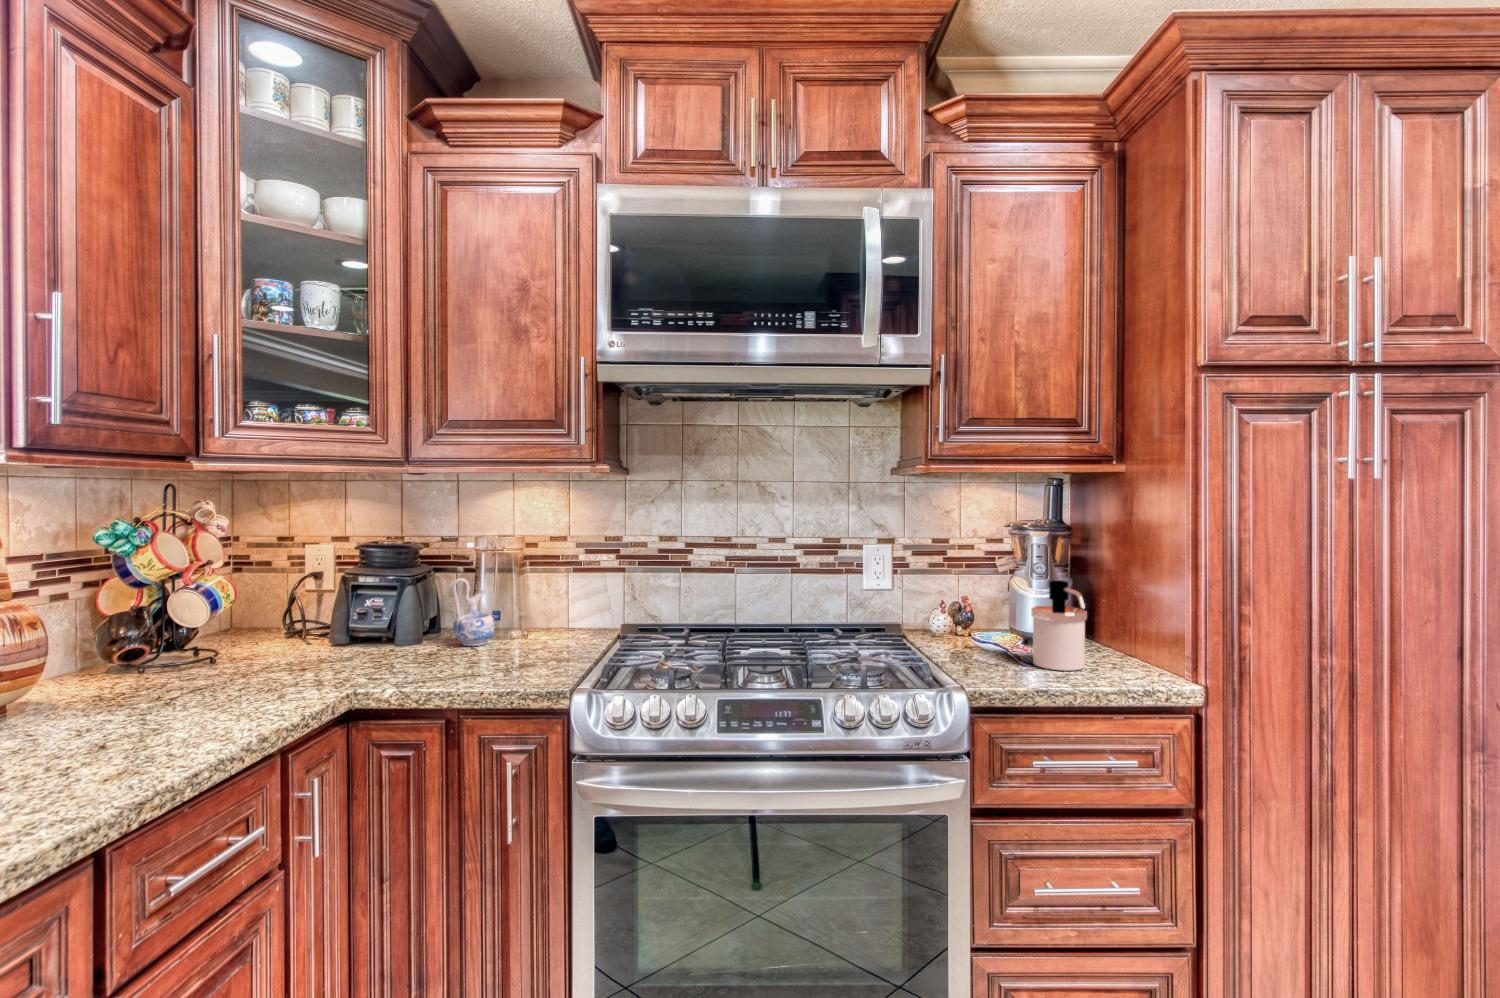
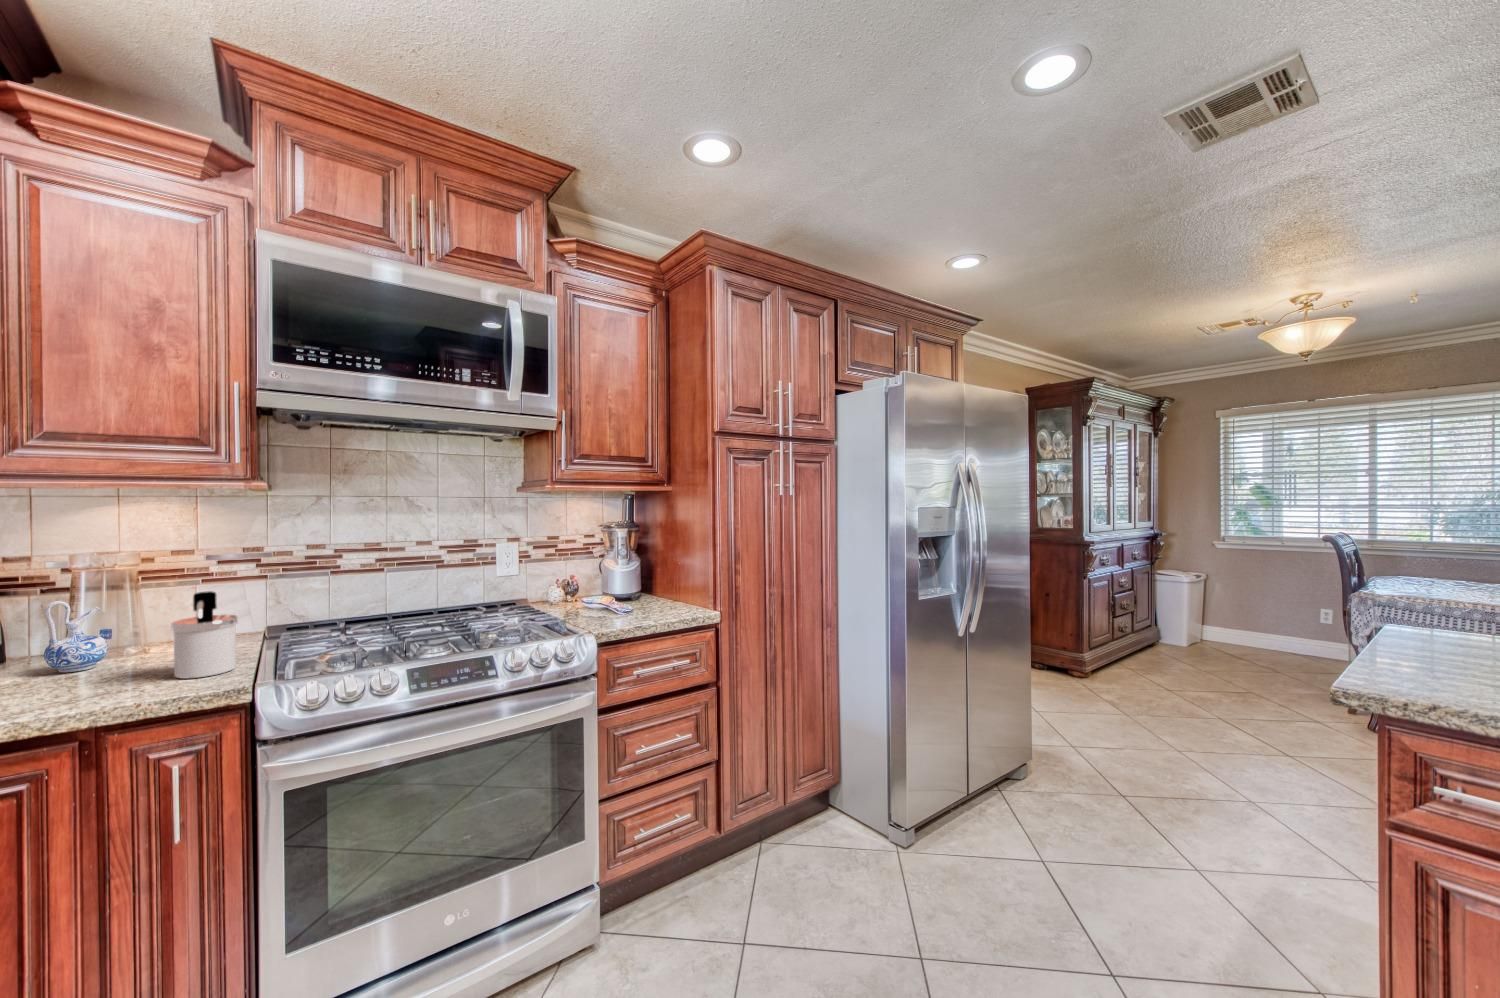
soap dispenser: present [1031,580,1087,671] -> present [171,591,238,678]

